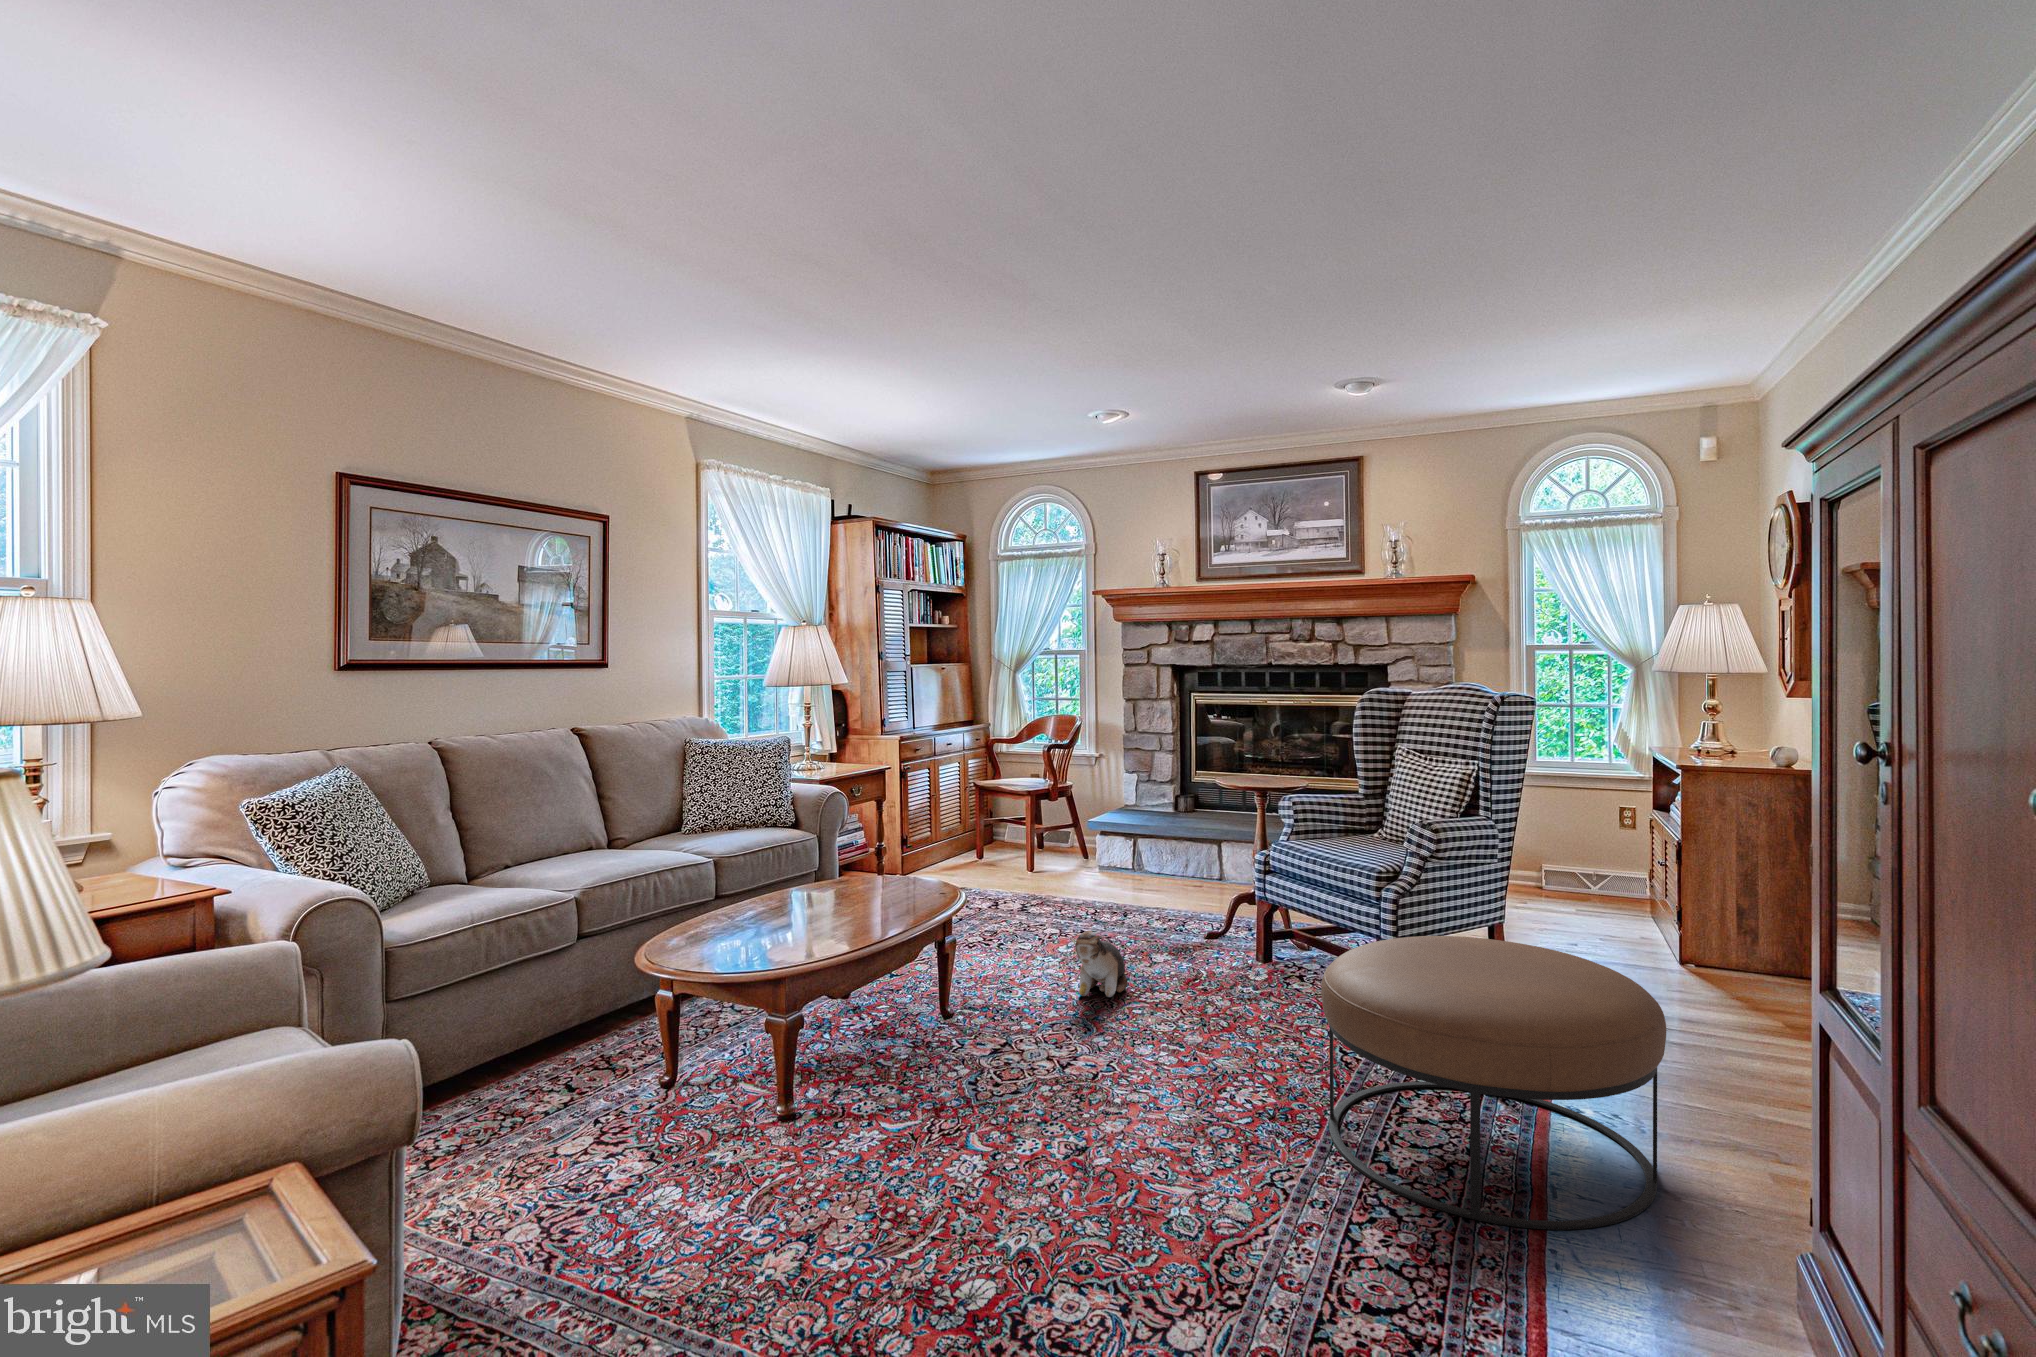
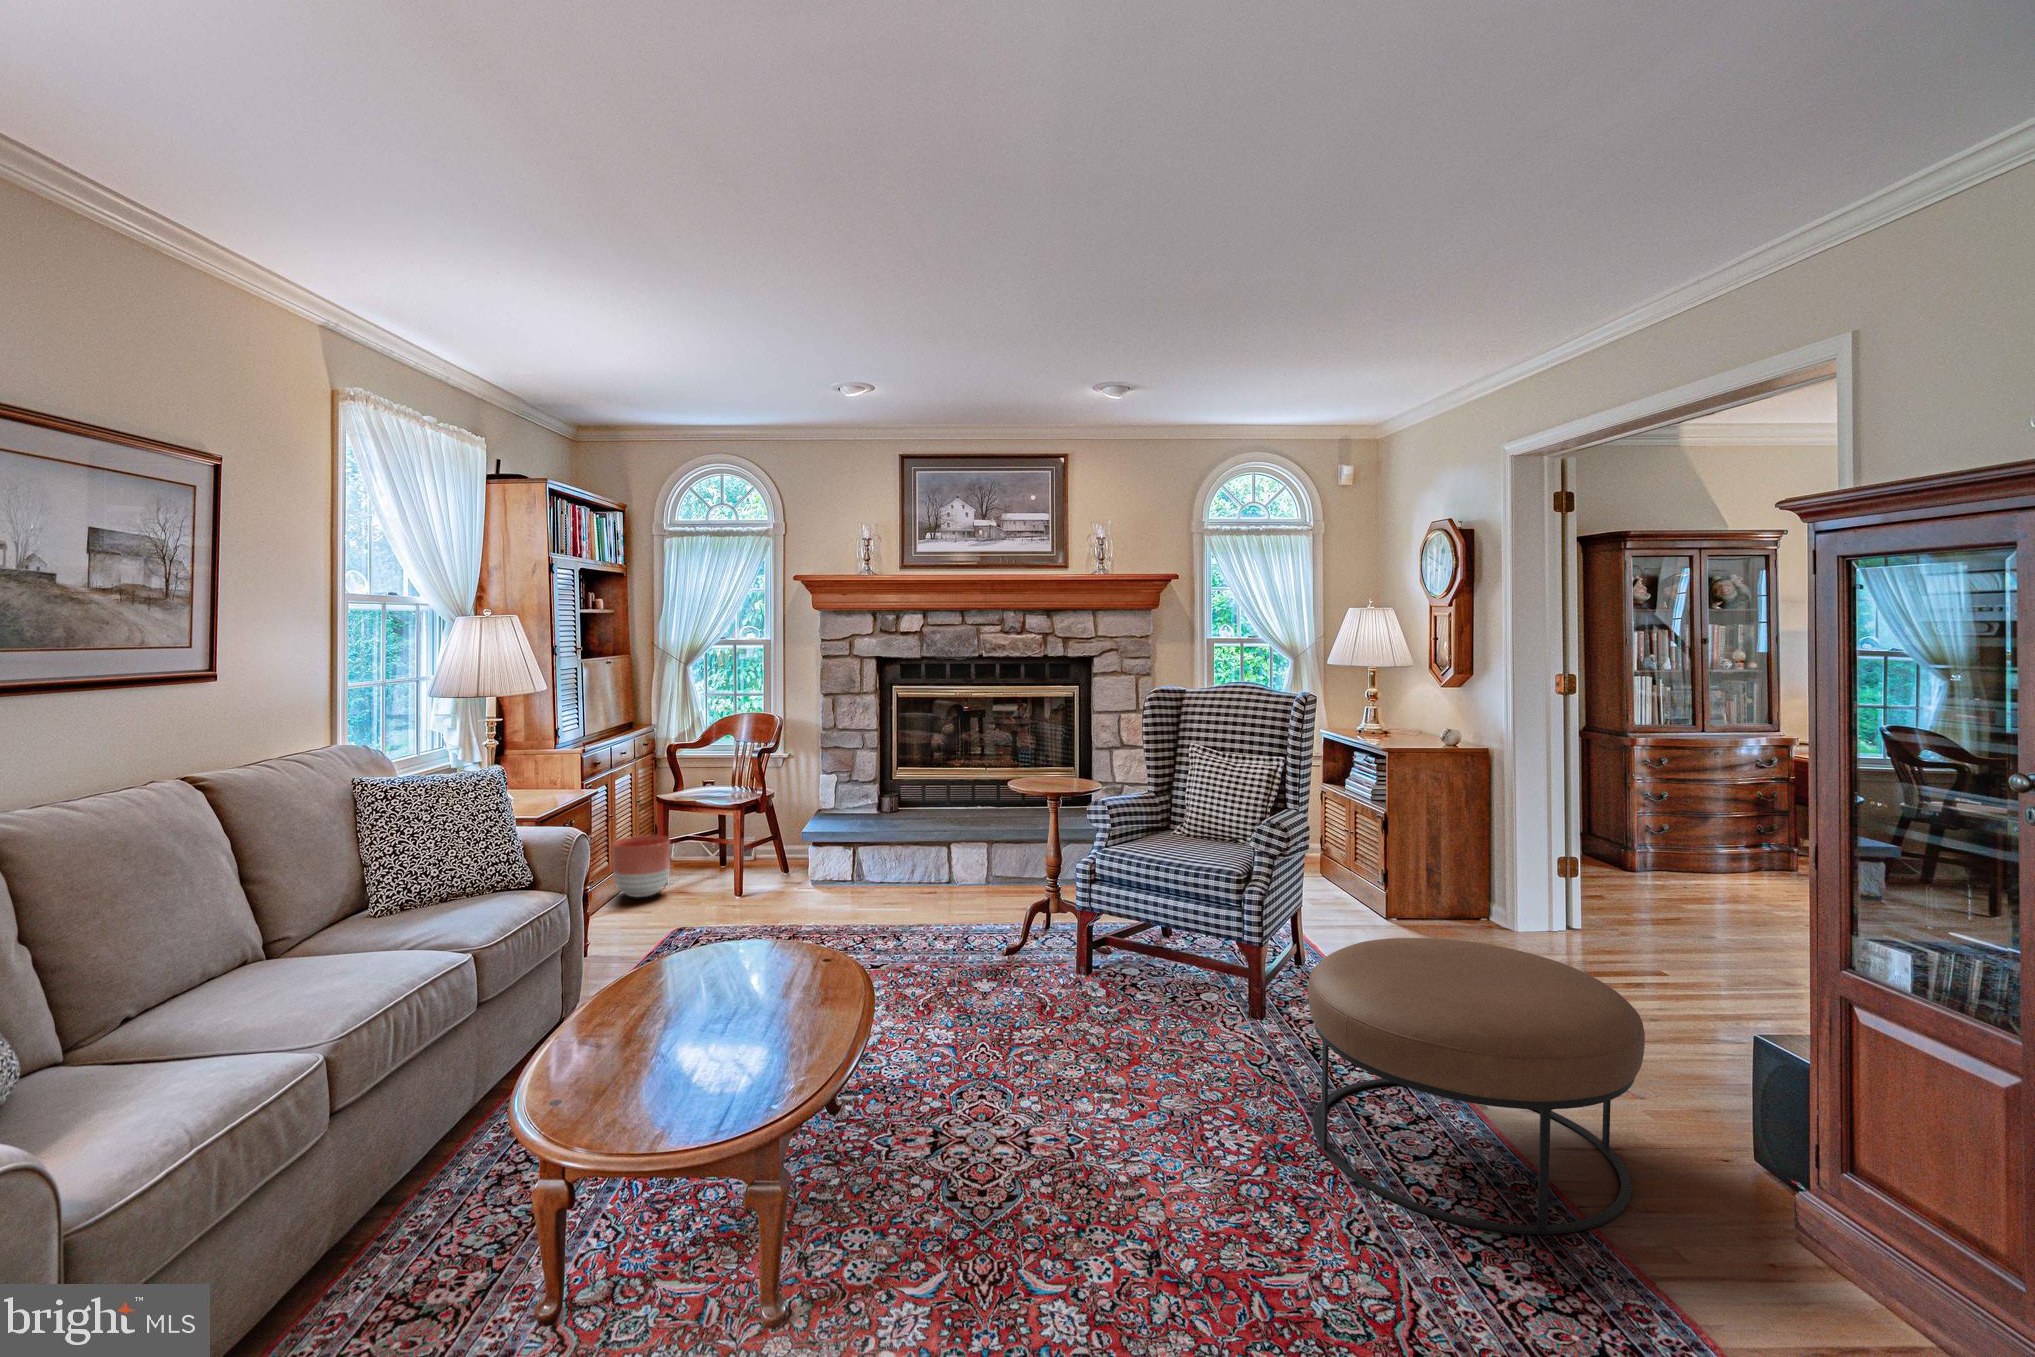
planter: none [930,815,975,865] -> present [612,836,670,897]
plush toy: present [1070,931,1128,997] -> none [945,974,990,1050]

